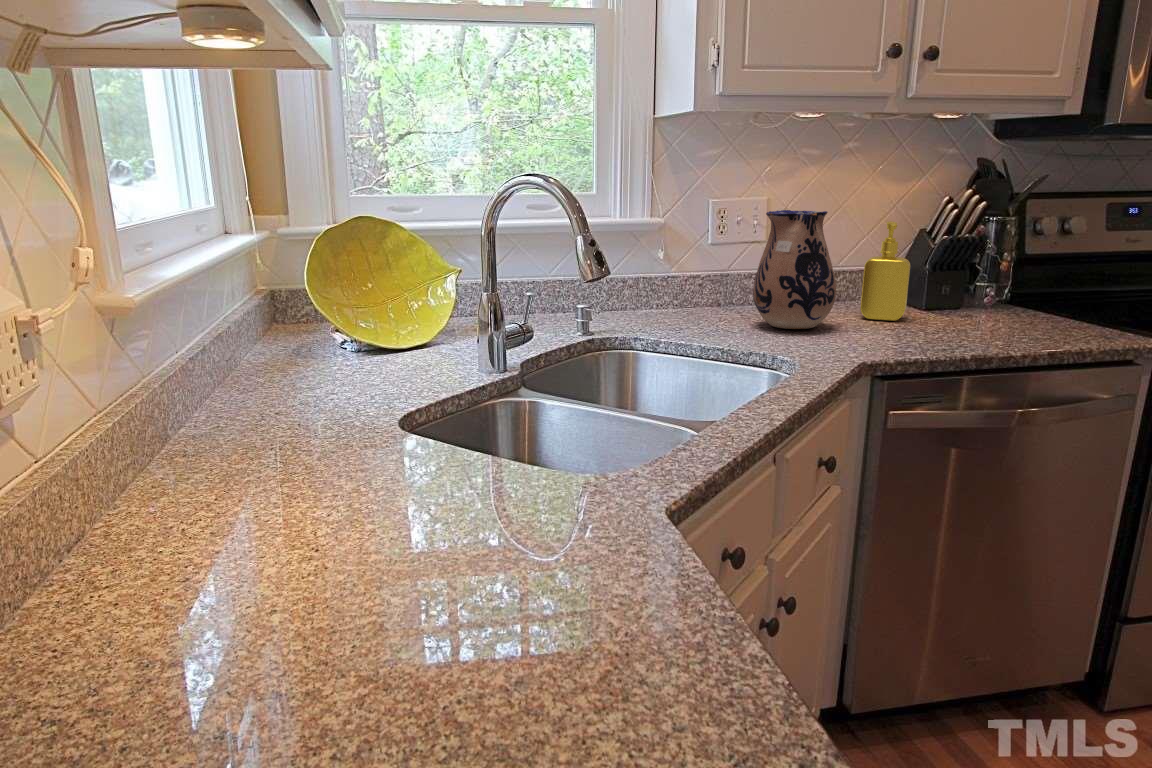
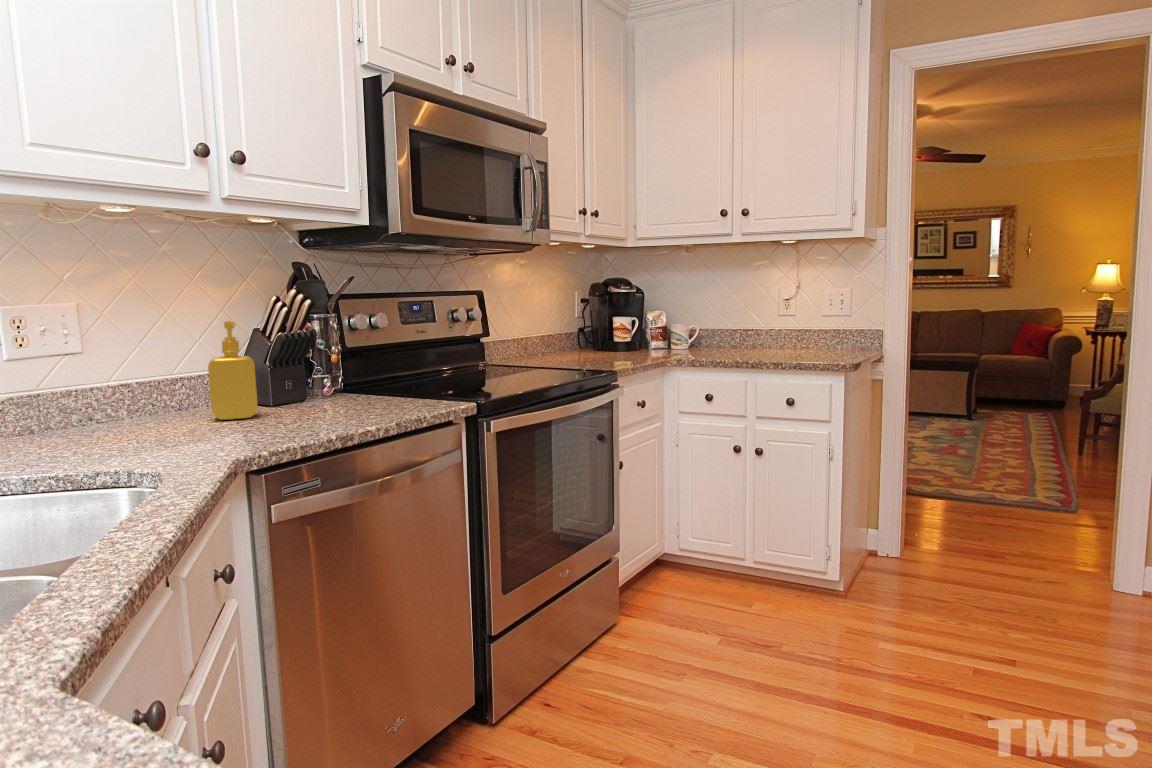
ceramic pitcher: present [753,210,836,329] -> none [81,311,185,442]

